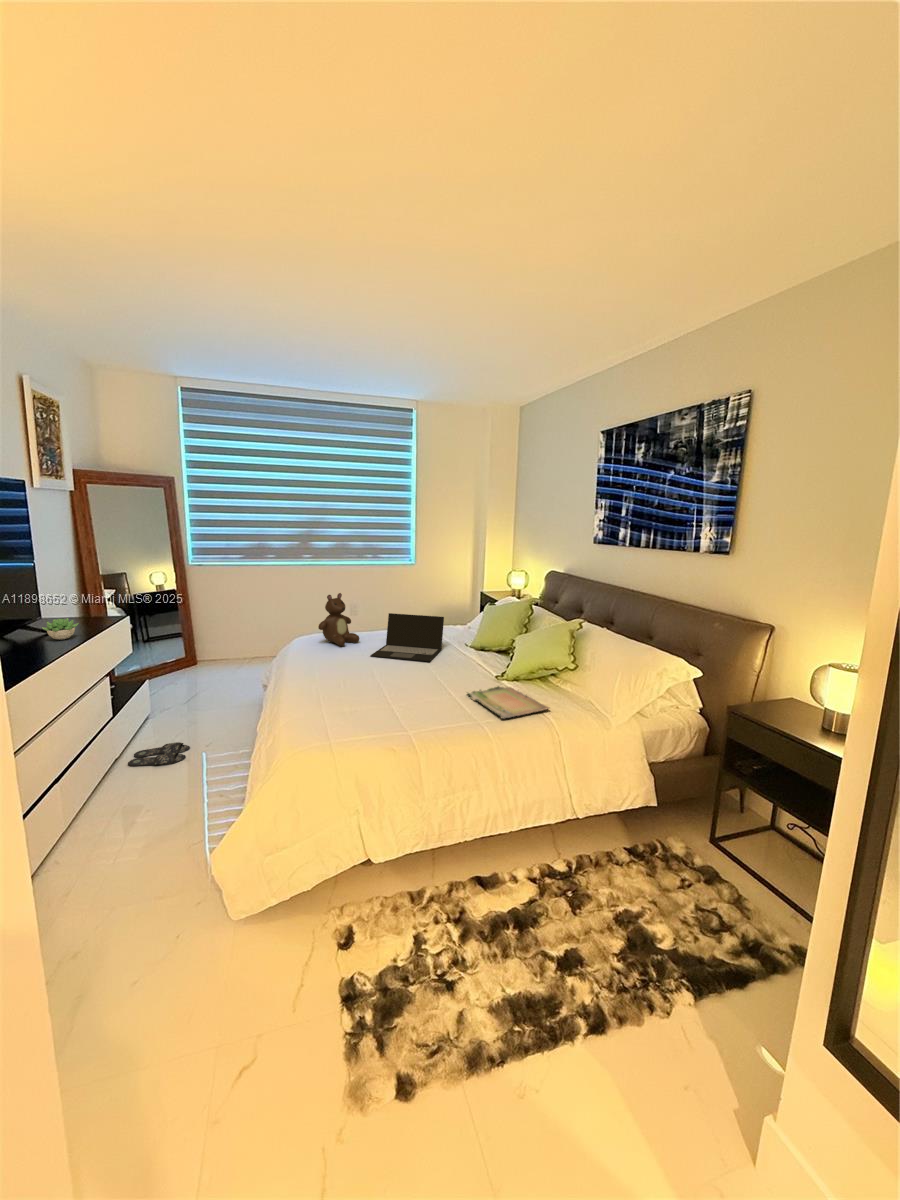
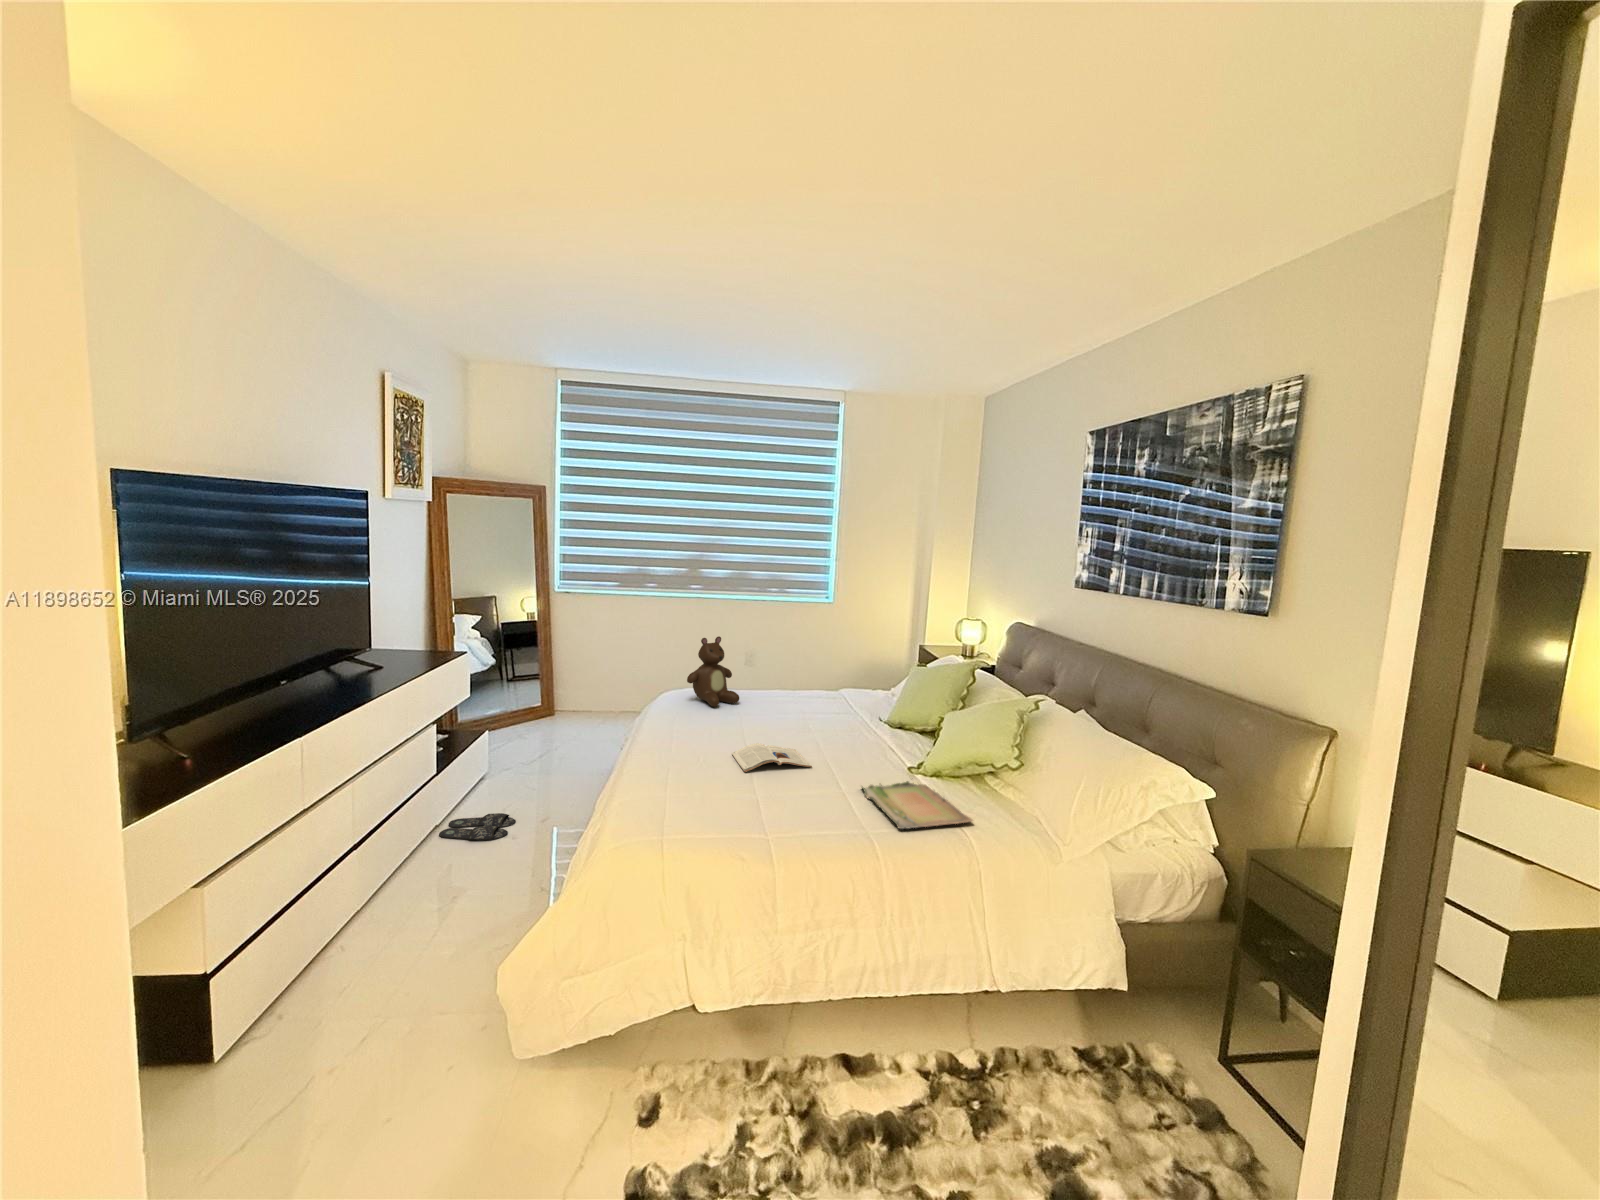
laptop: present [370,613,444,662] -> none [747,668,852,738]
succulent plant: present [42,618,79,640] -> none [359,646,401,672]
magazine: none [366,669,428,691] -> present [732,743,812,772]

